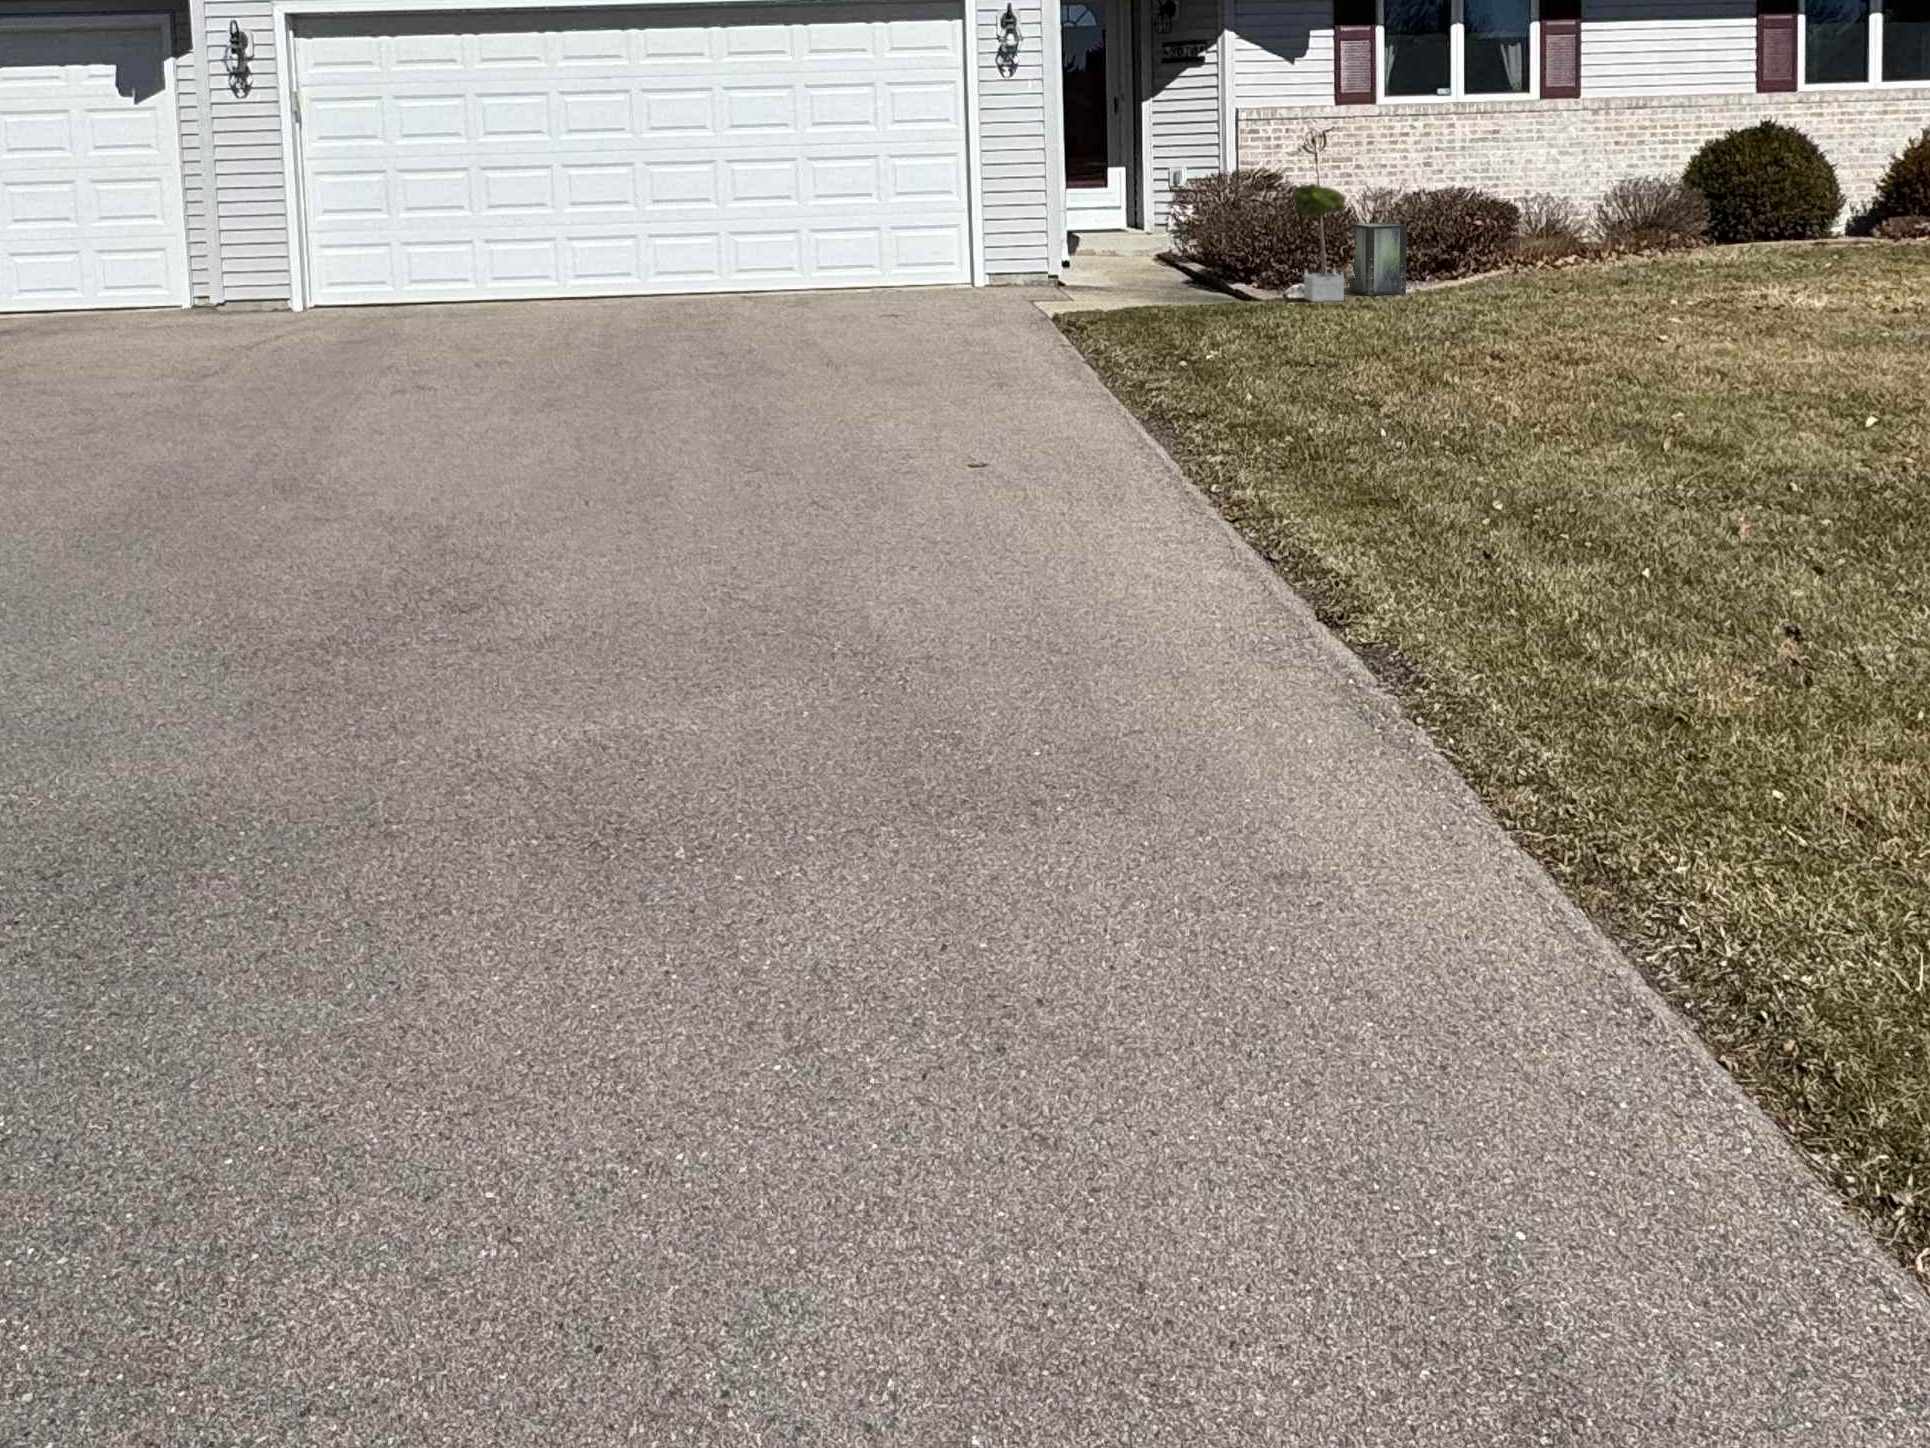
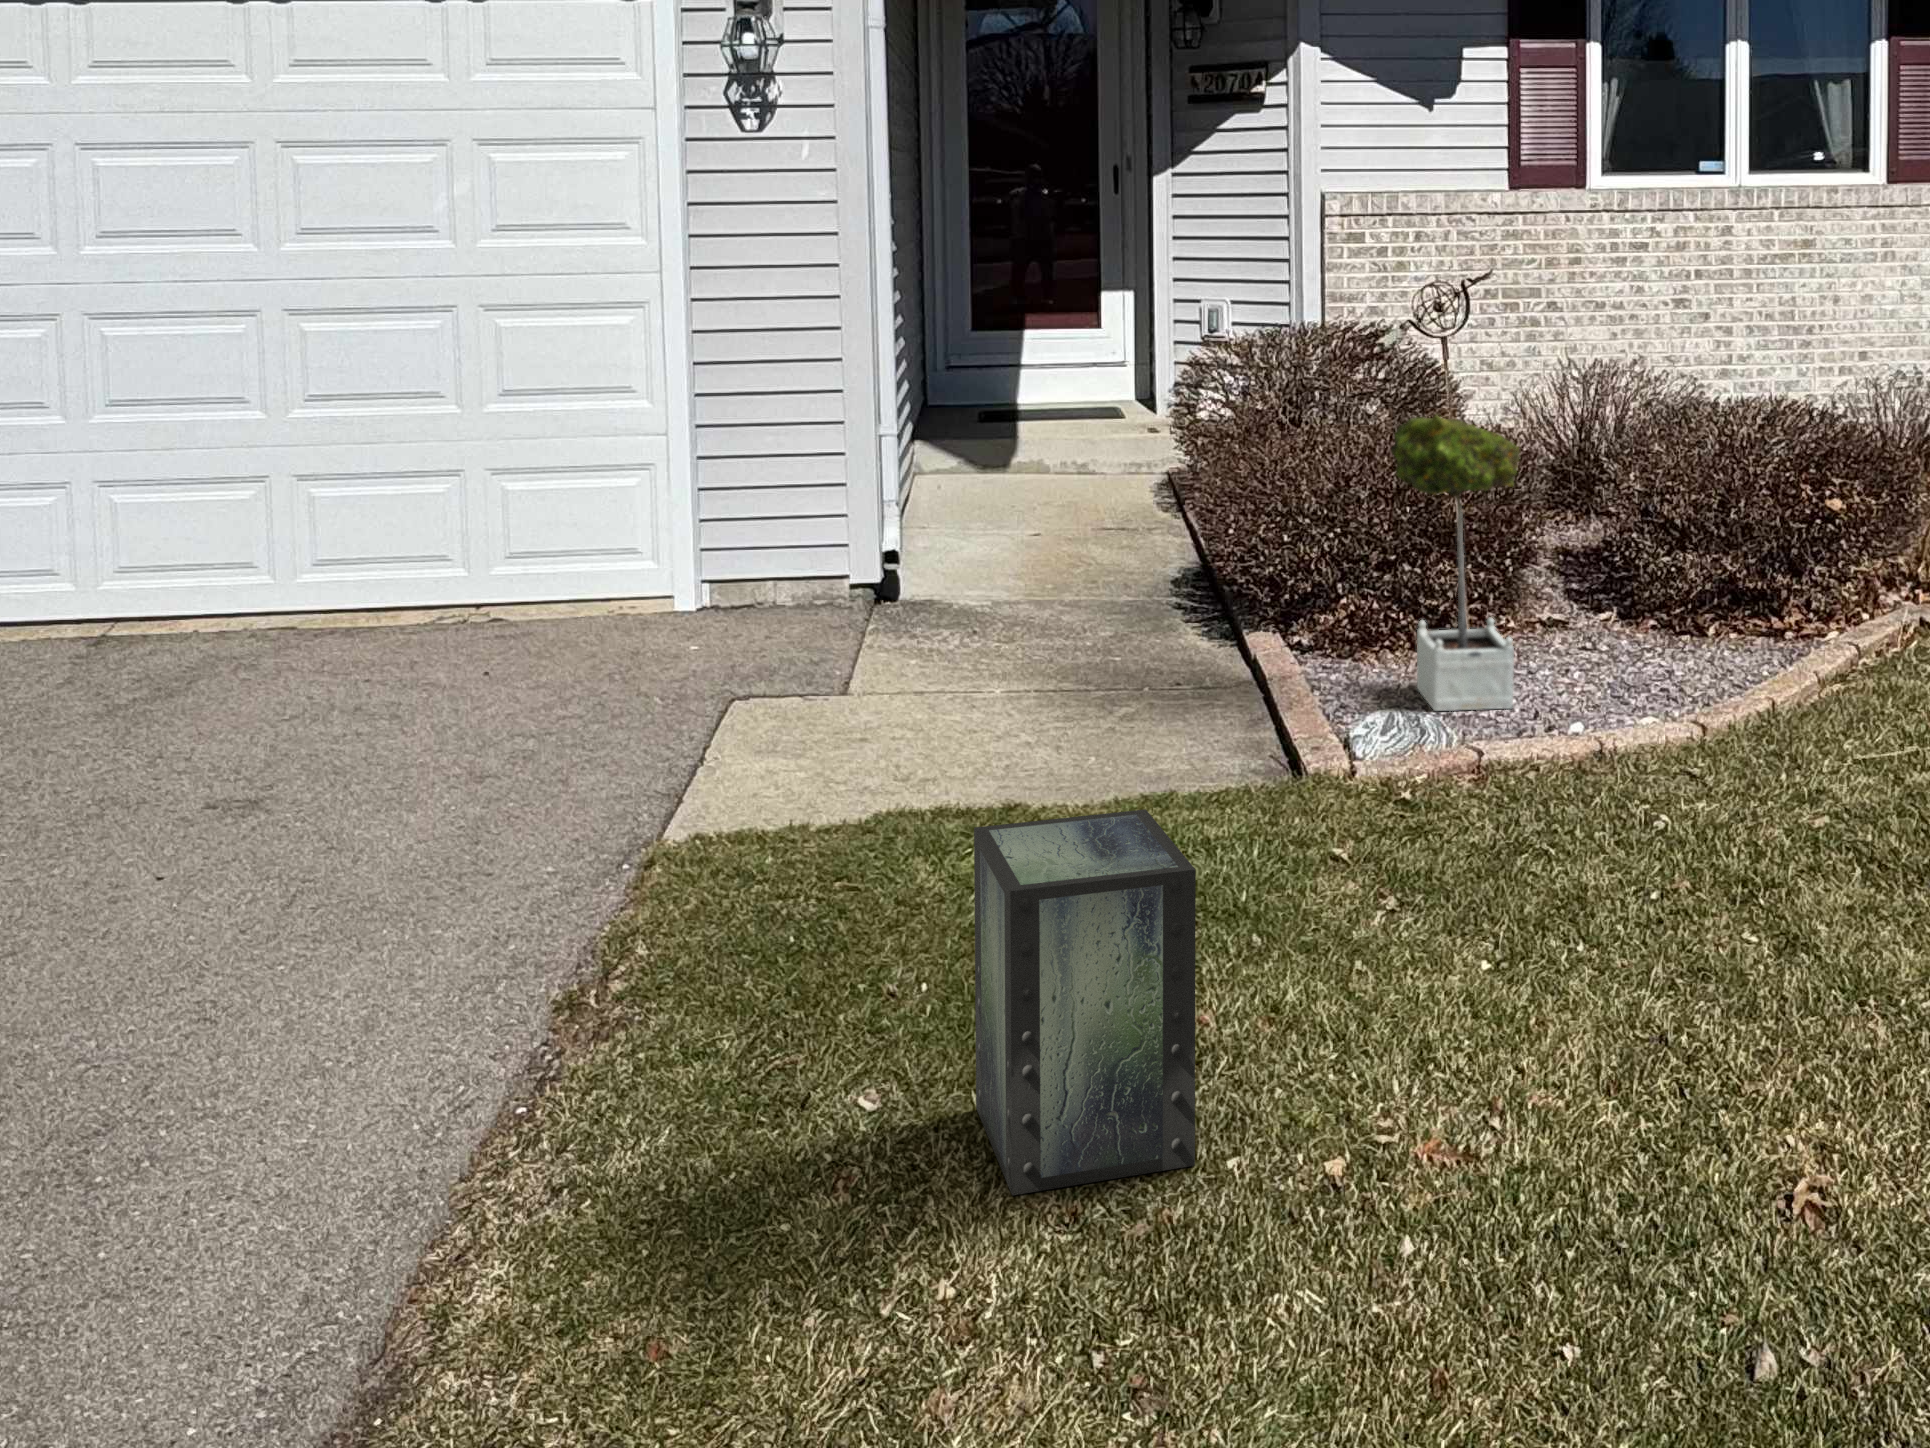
storage box: present [1349,223,1407,295] -> present [974,809,1196,1195]

